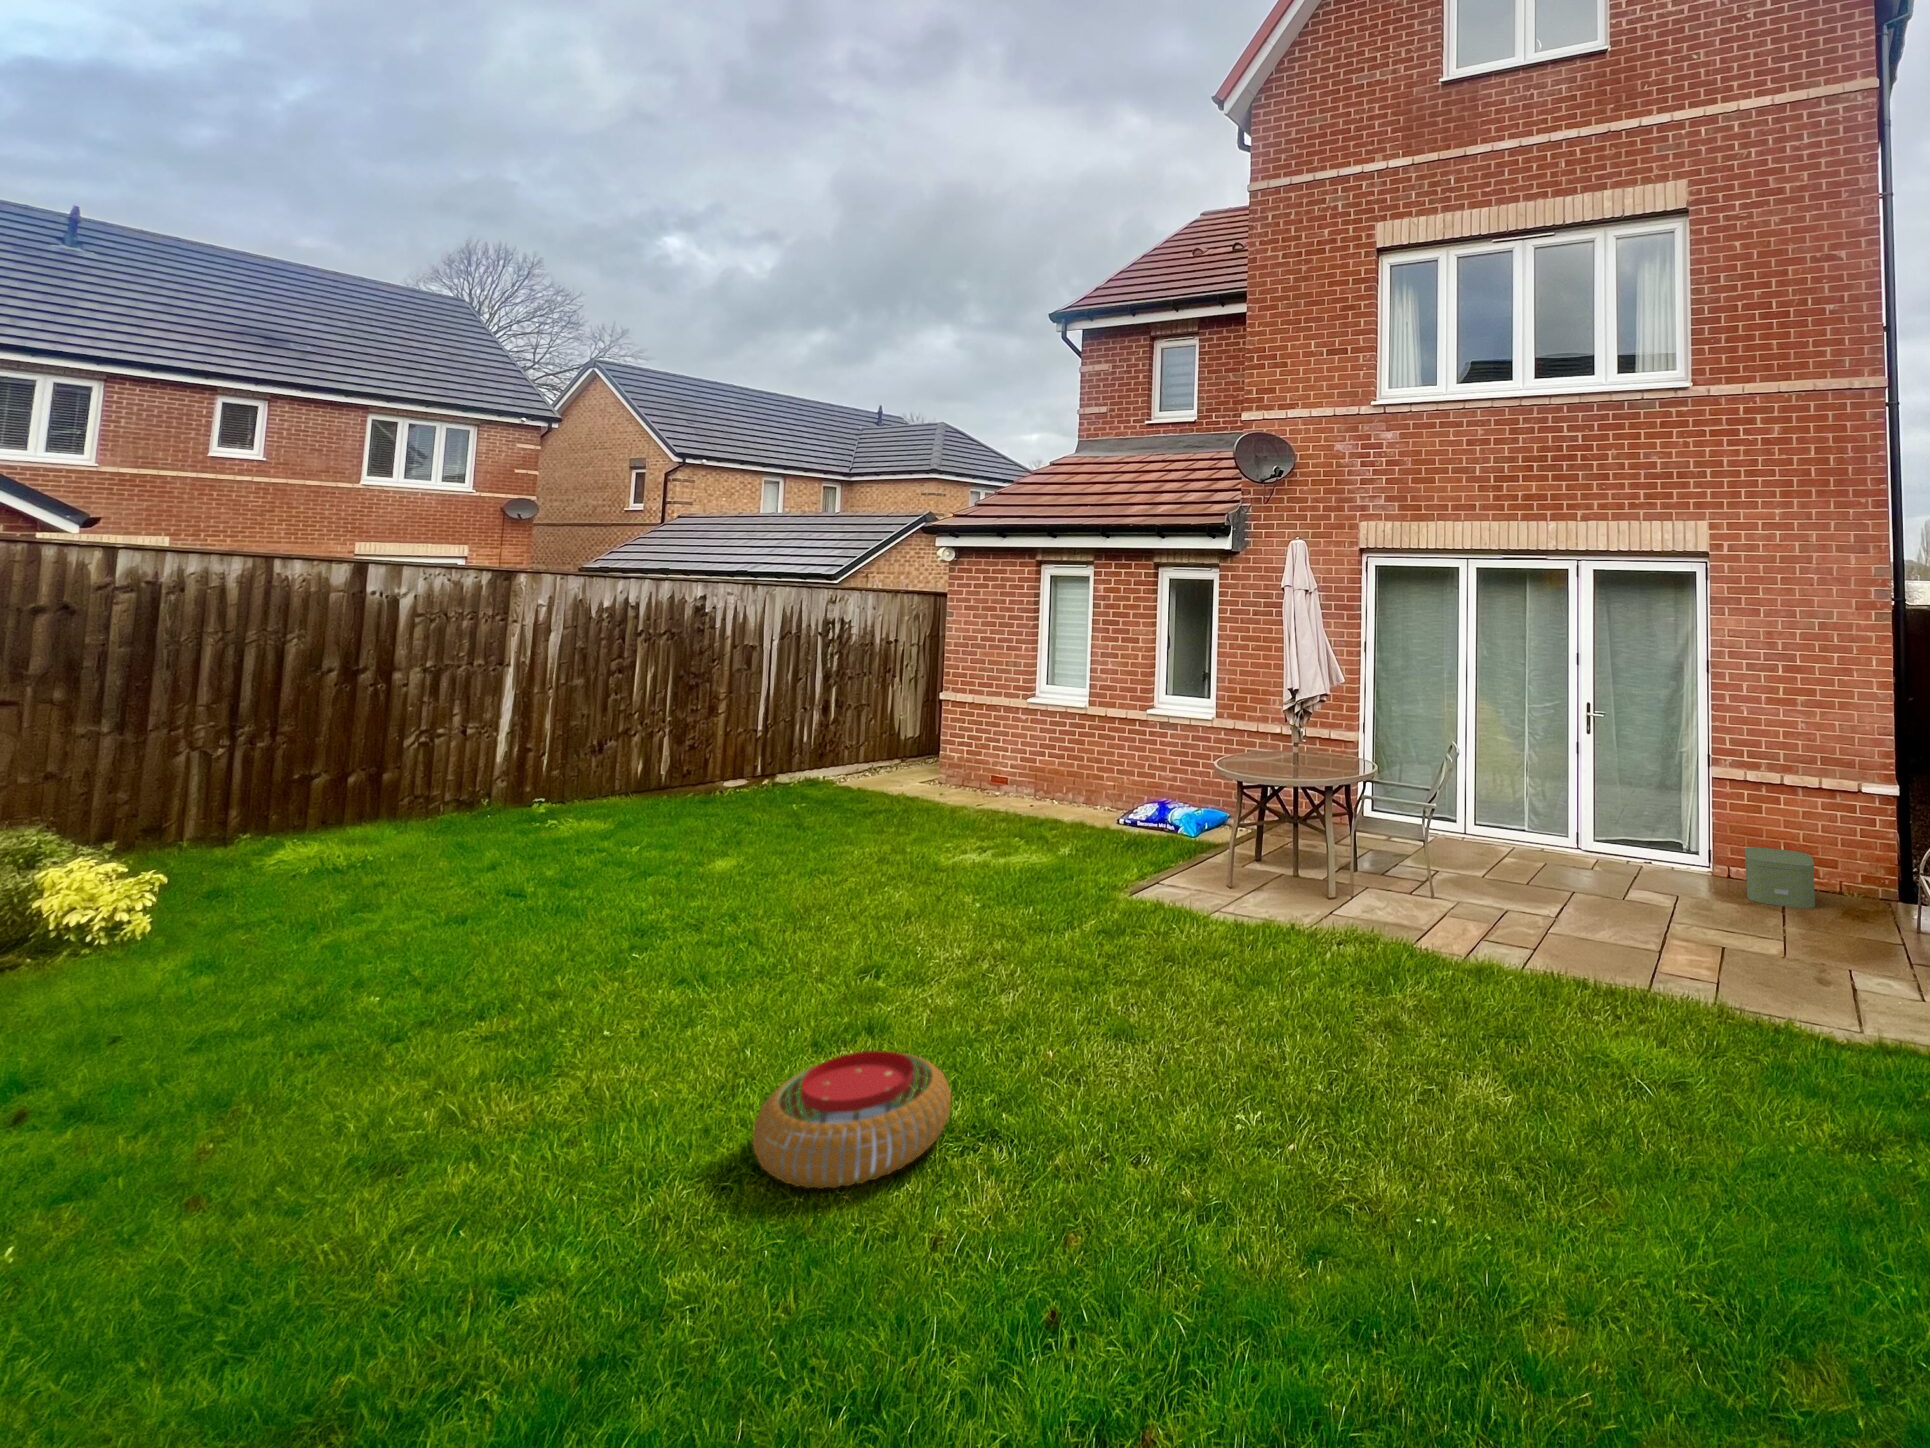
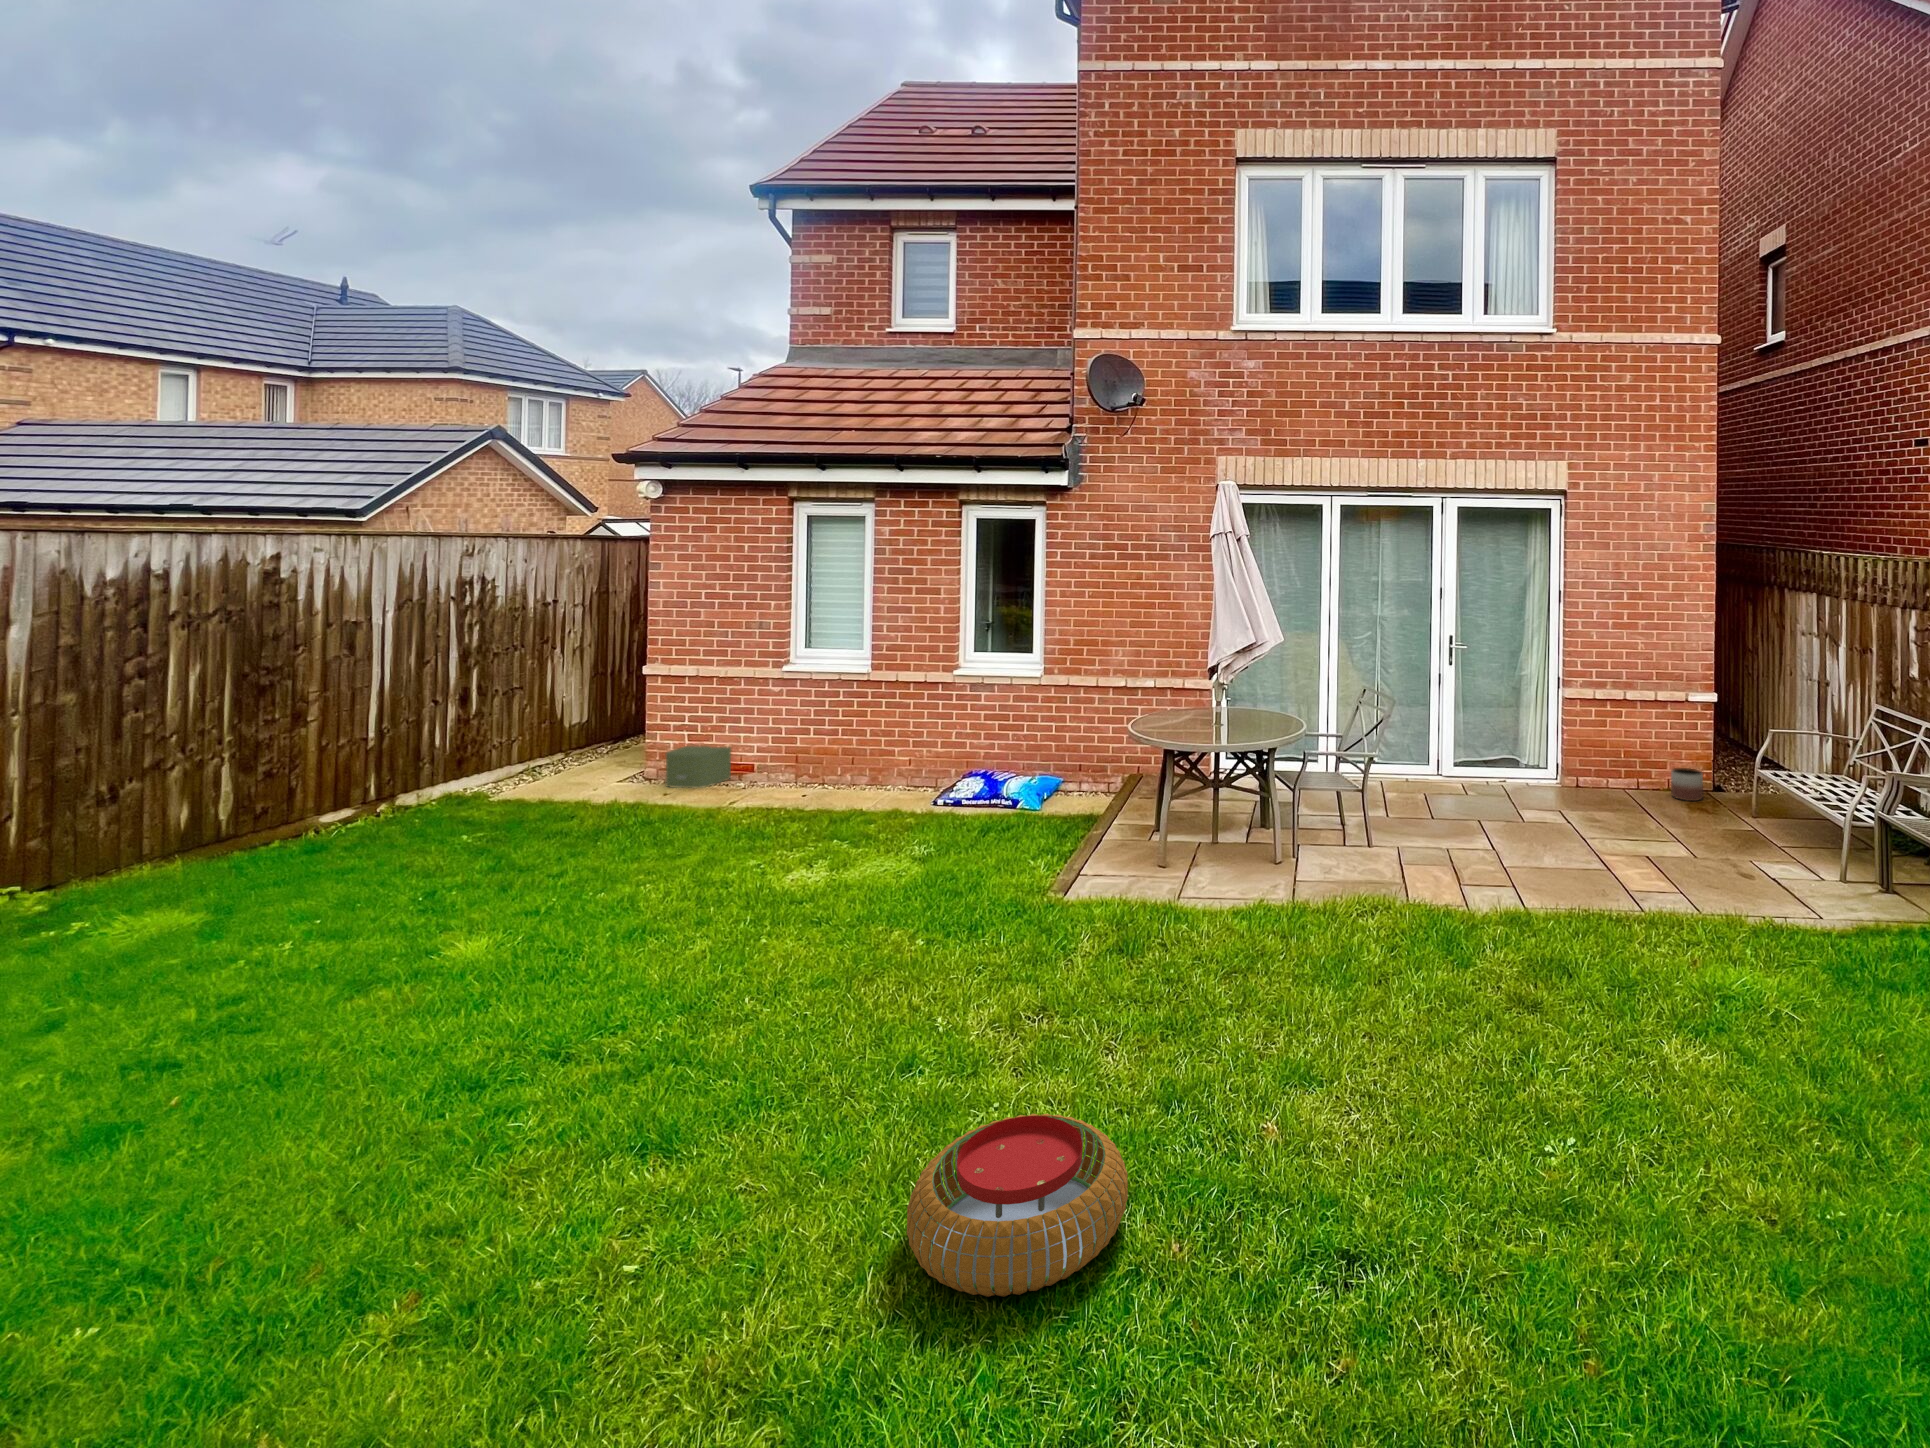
storage box: present [1745,847,1815,908] -> present [665,746,732,788]
planter: none [1839,868,1880,908] -> present [1671,768,1703,801]

